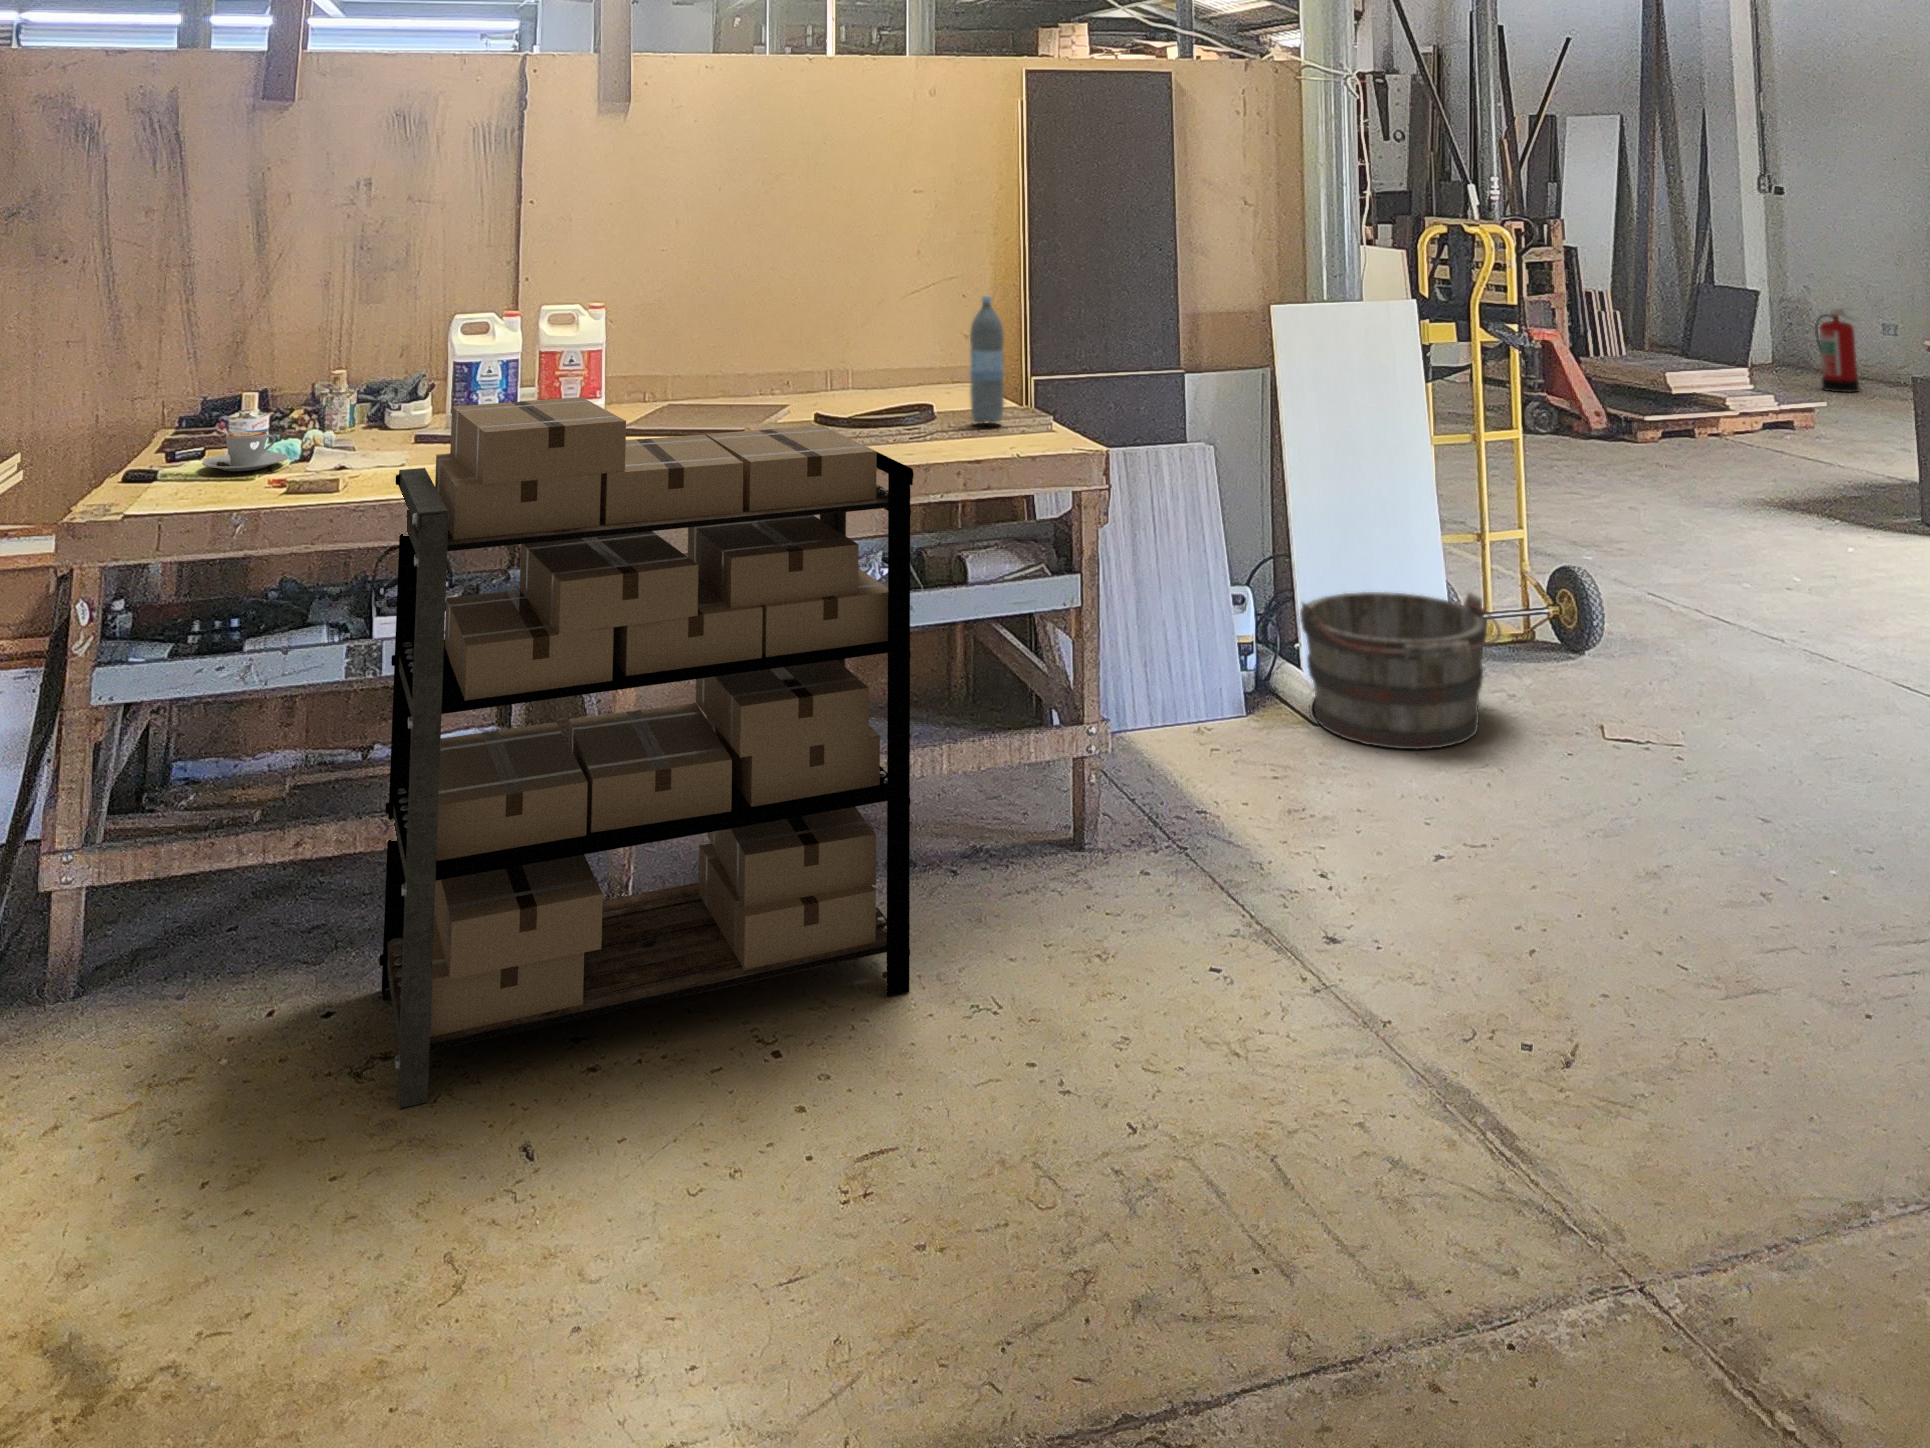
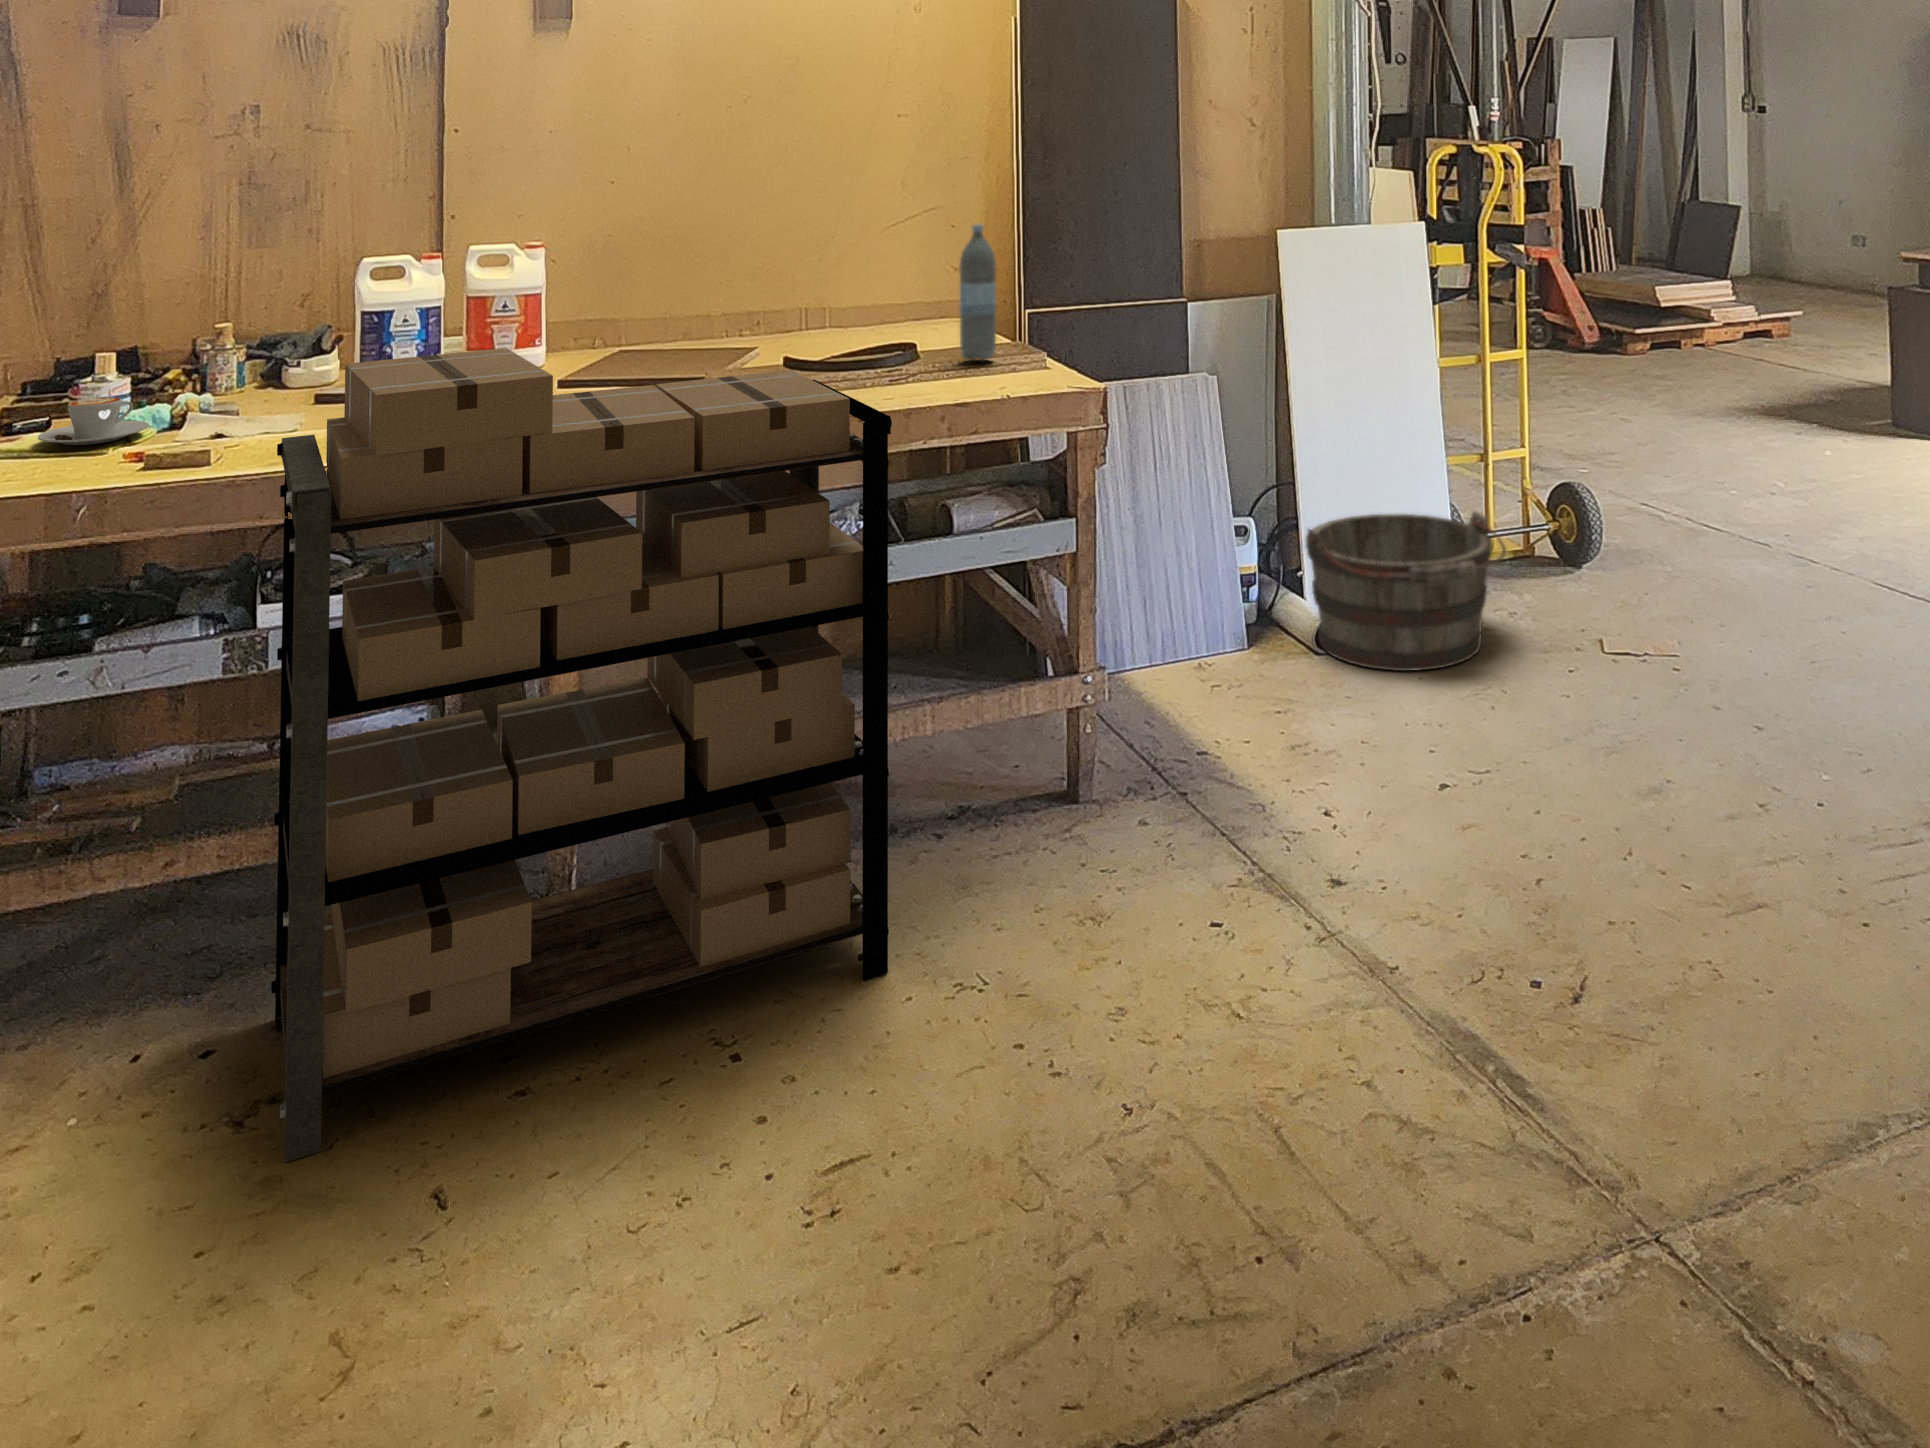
fire extinguisher: present [1815,308,1859,392] -> none [1788,217,1830,297]

